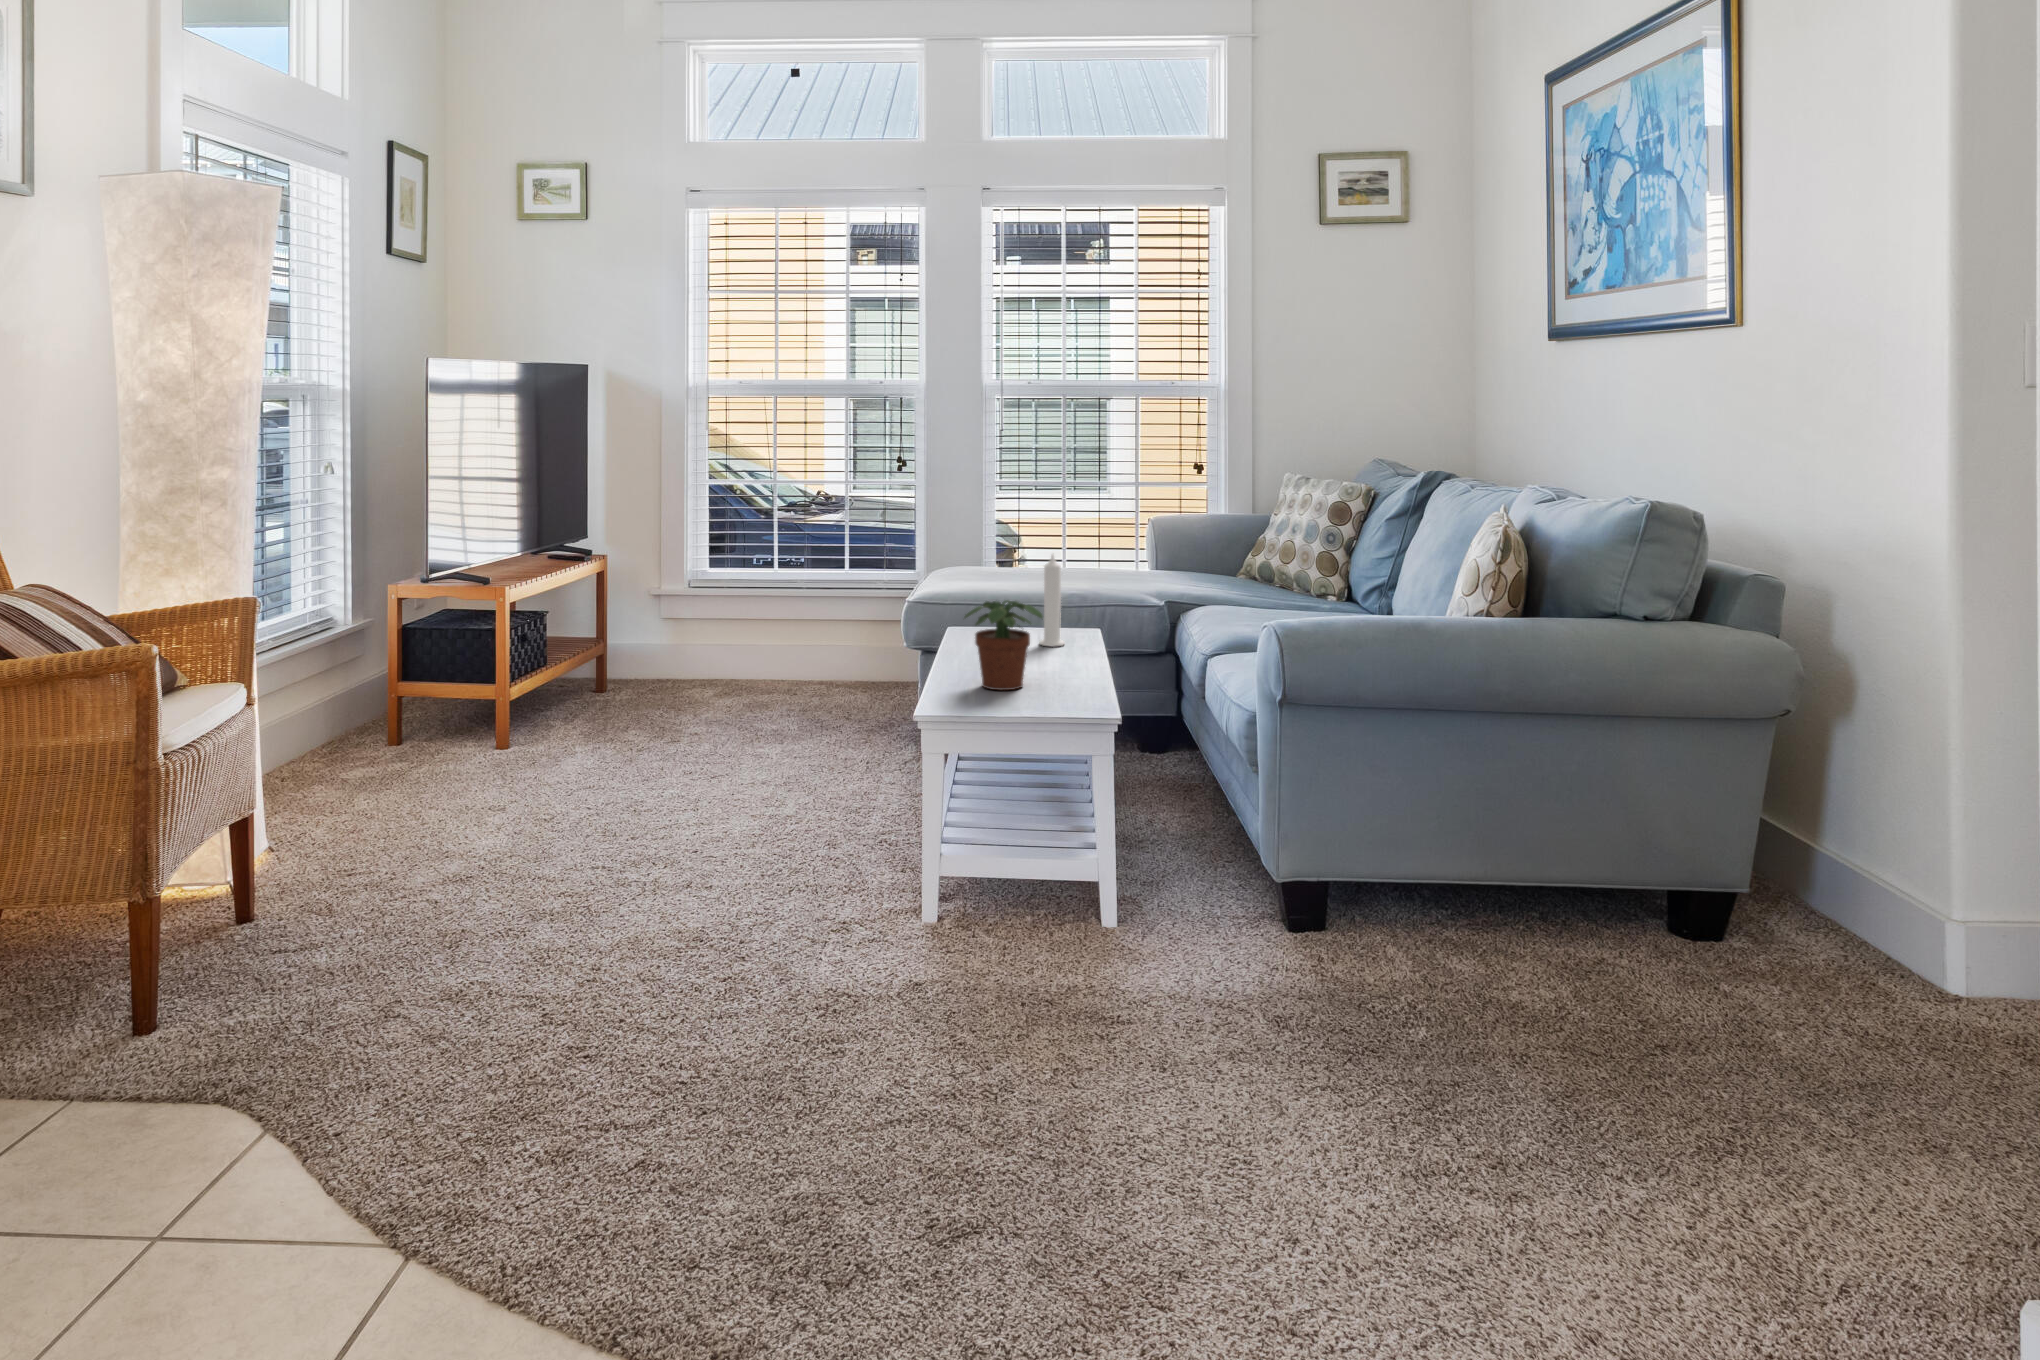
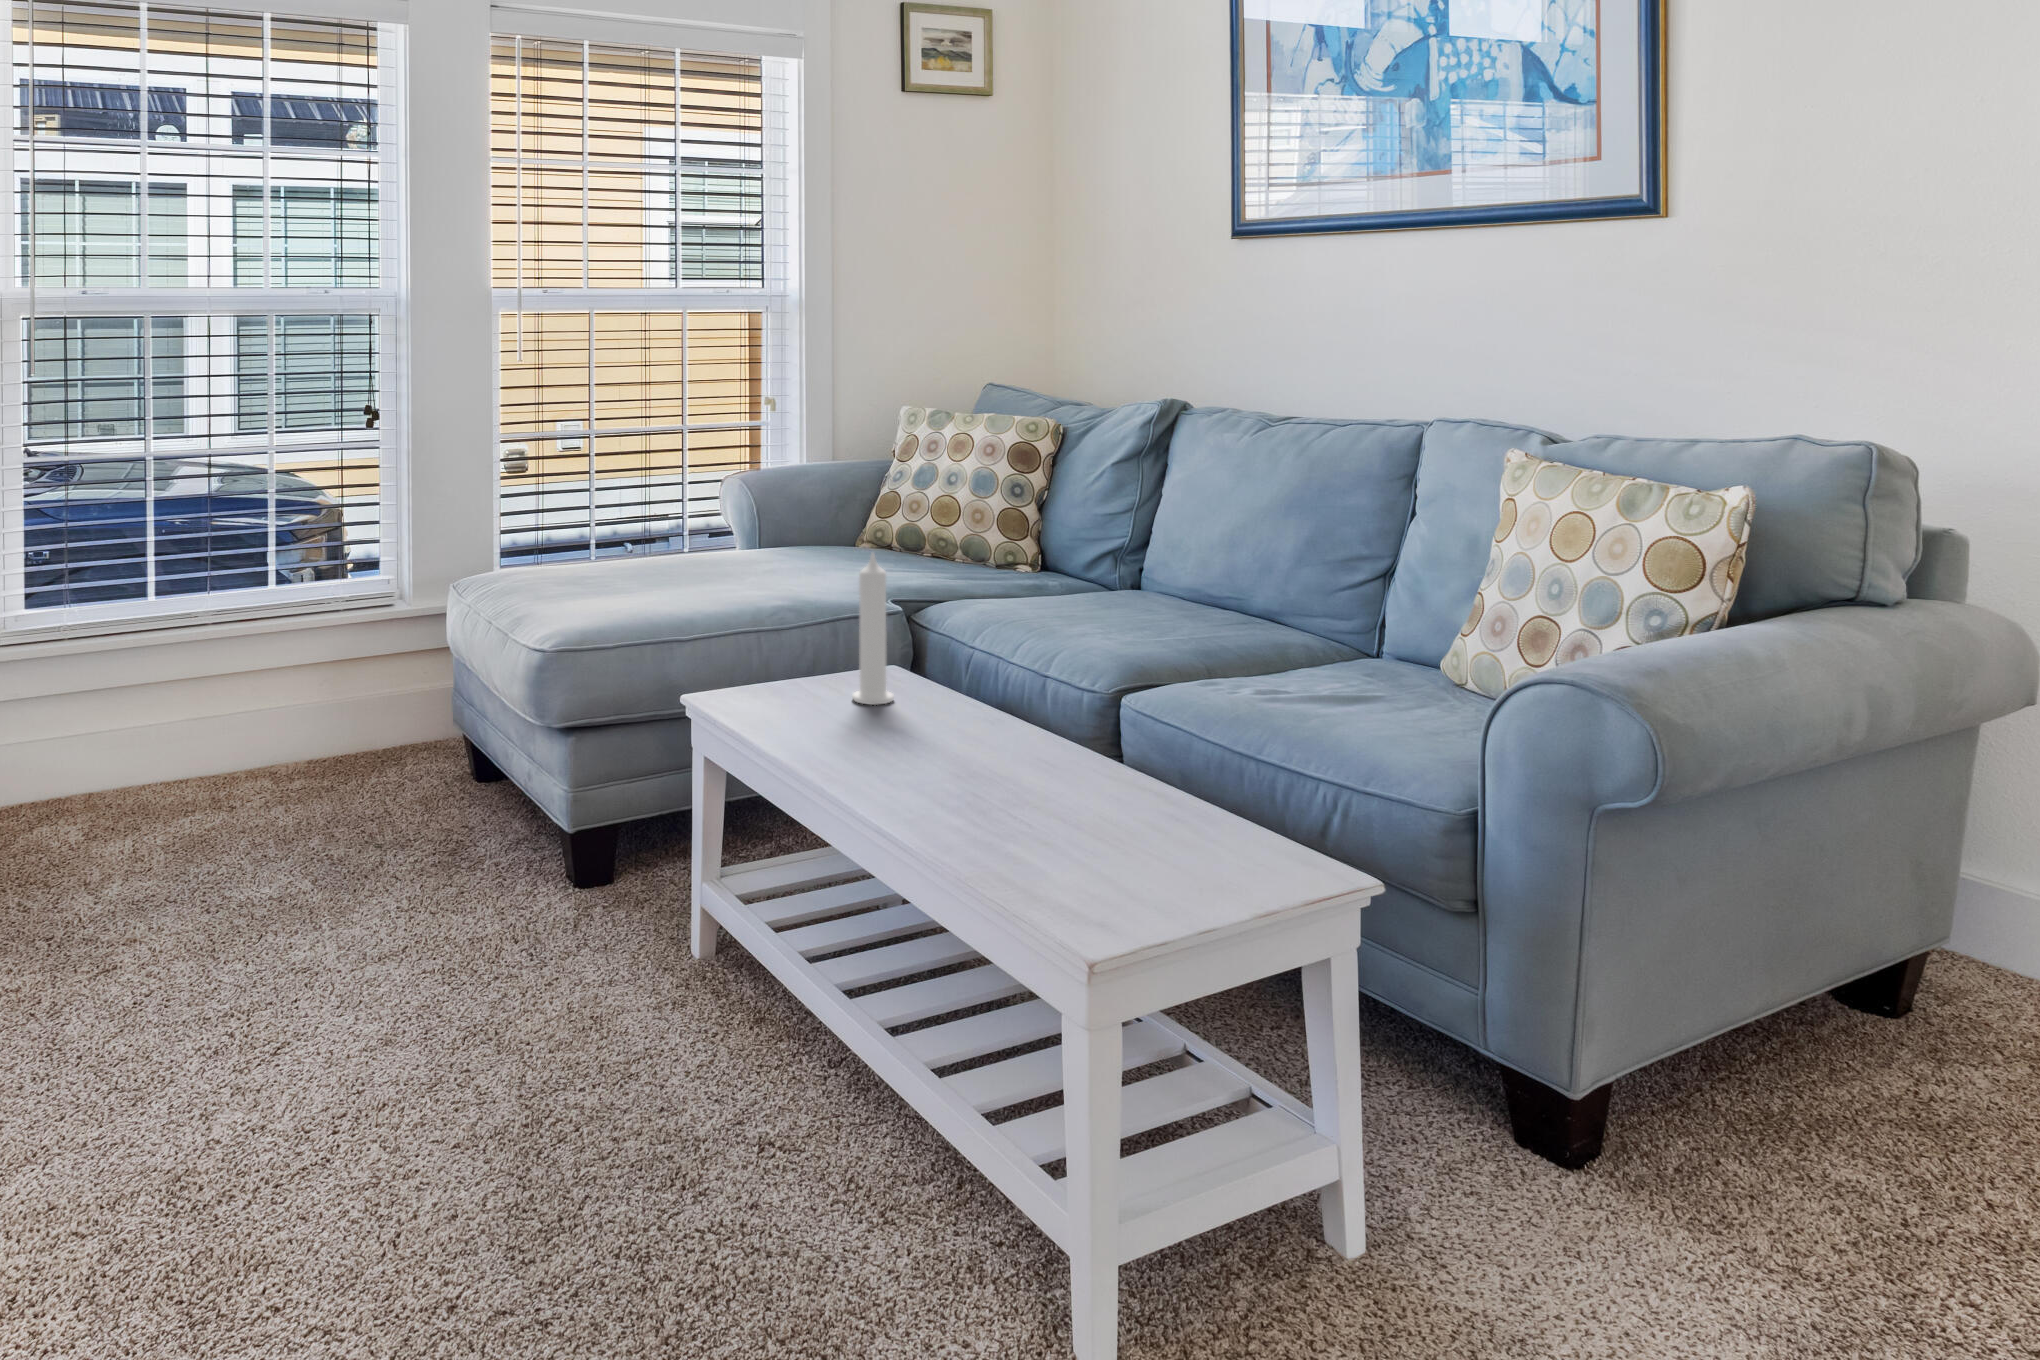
potted plant: present [965,600,1043,690] -> none [920,648,1048,817]

